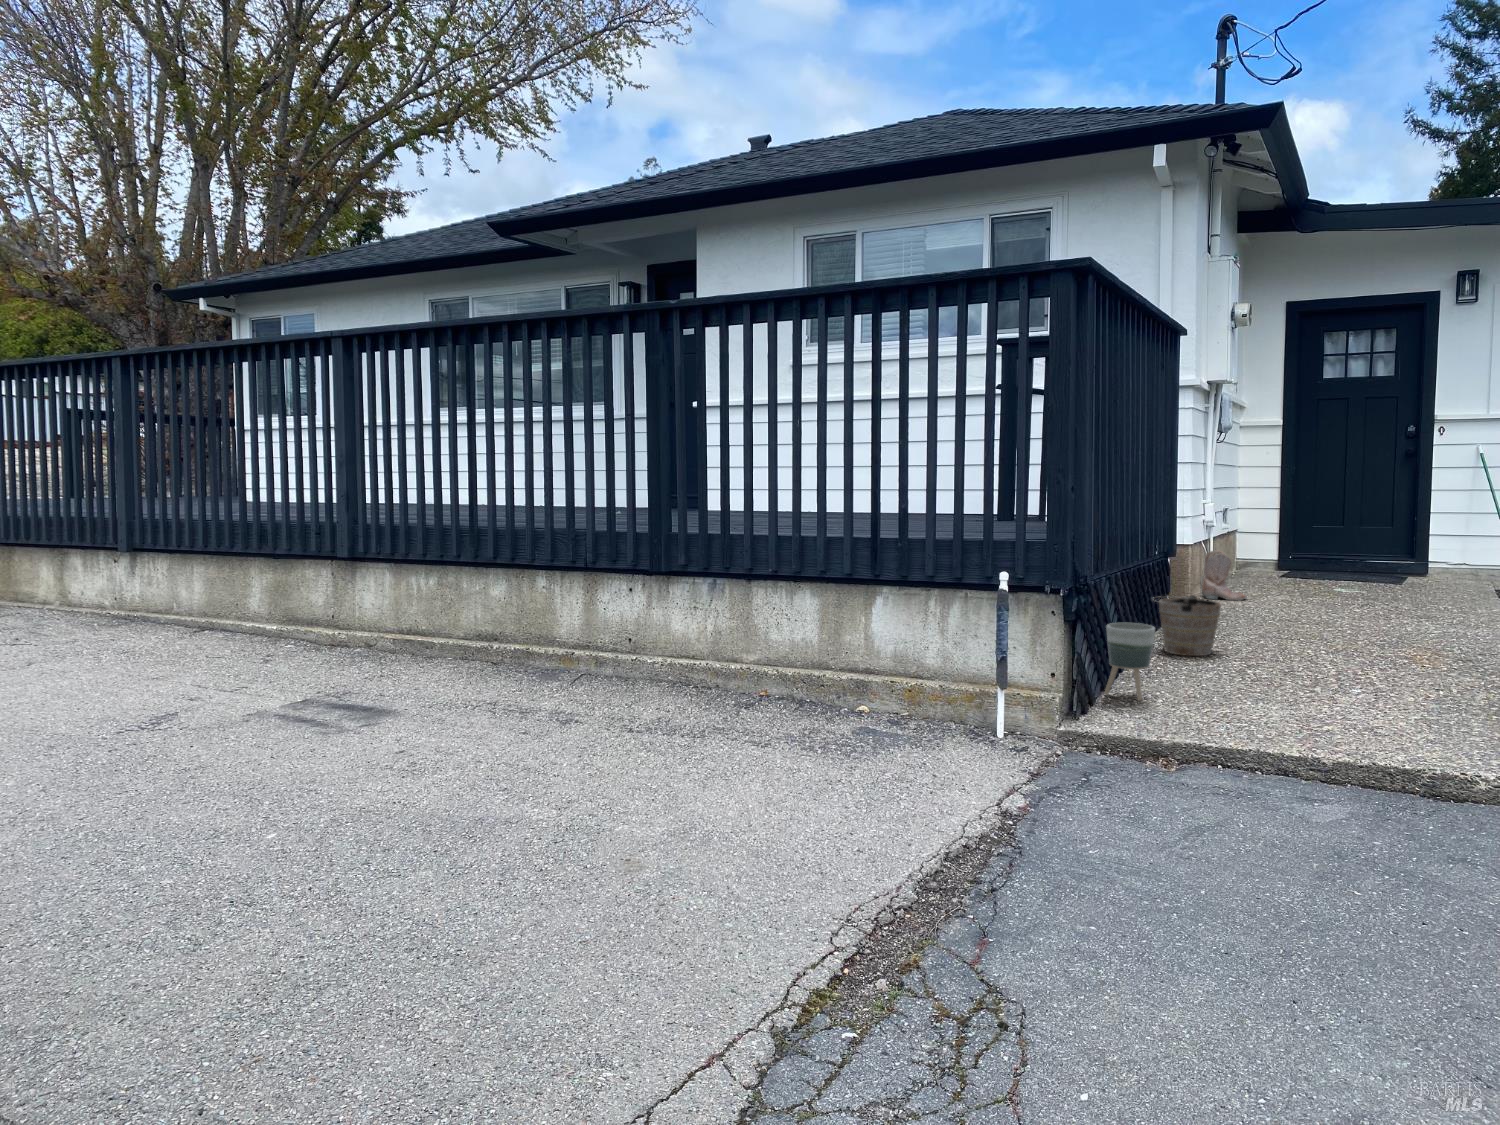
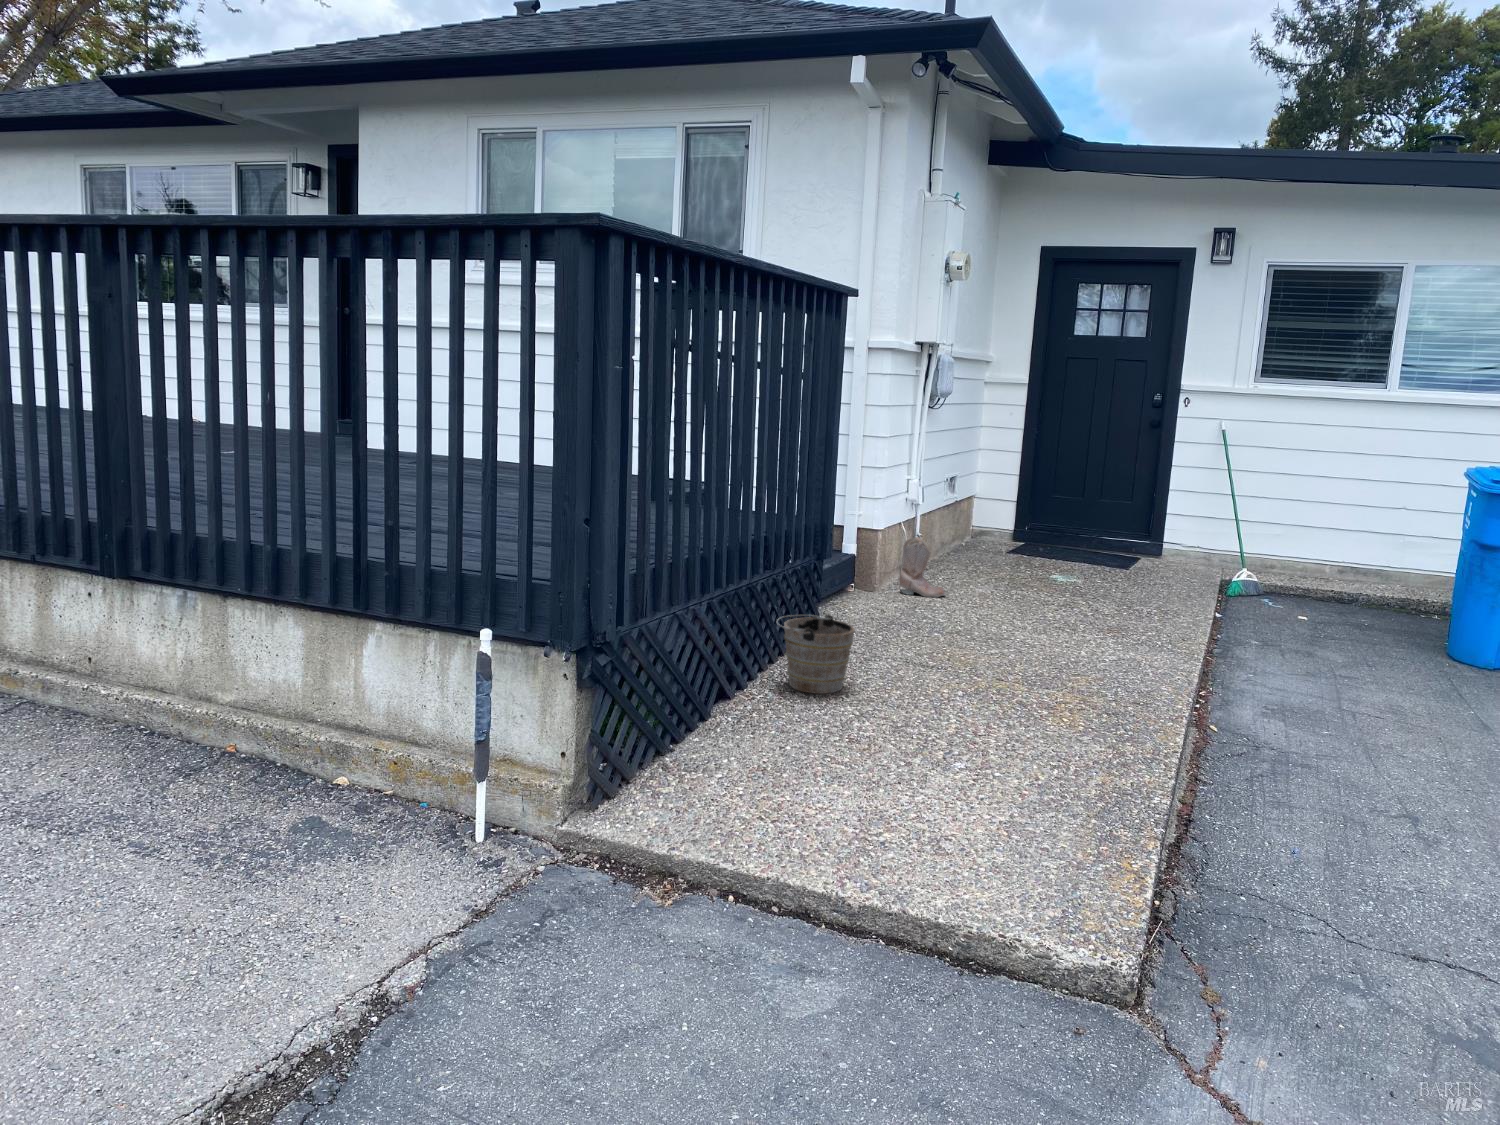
planter: present [1105,623,1155,701] -> none [654,674,715,779]

